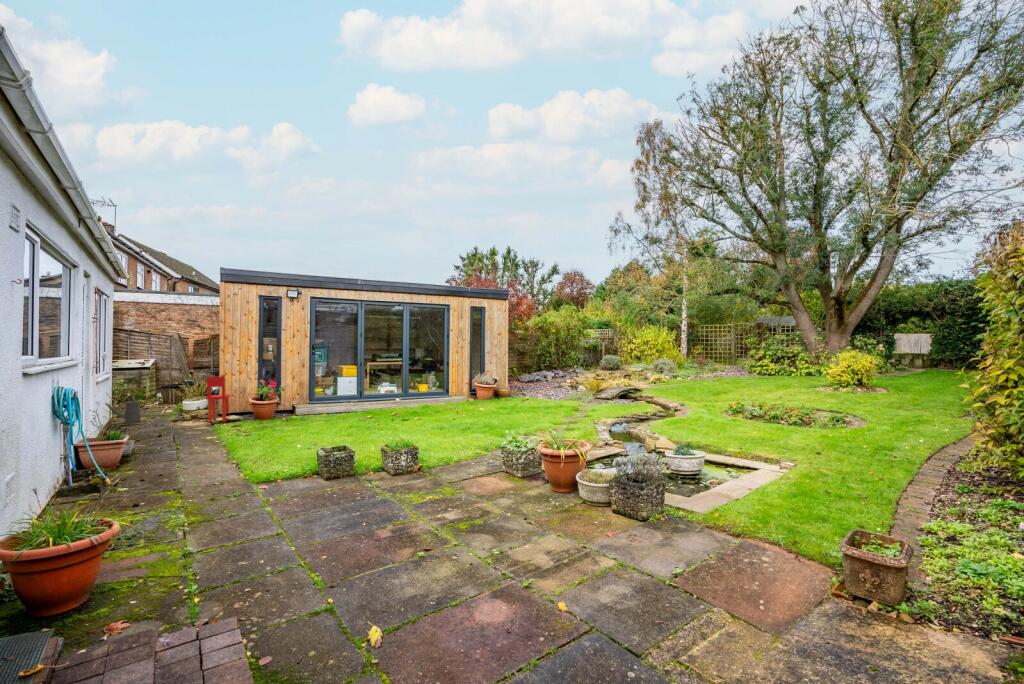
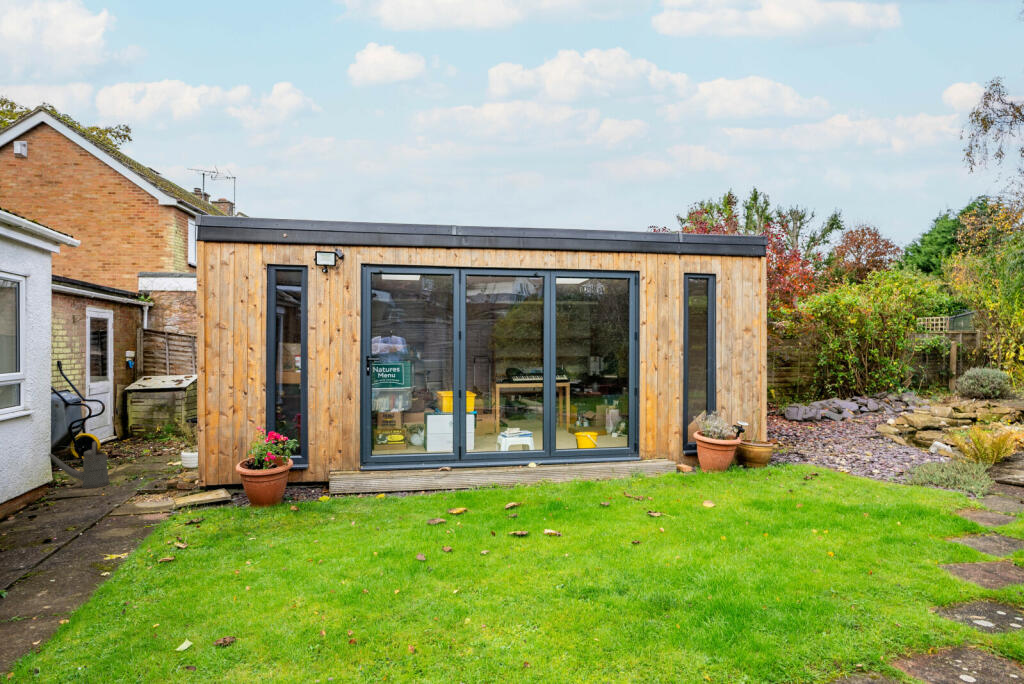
chair: present [206,375,230,423] -> none [167,416,217,503]

